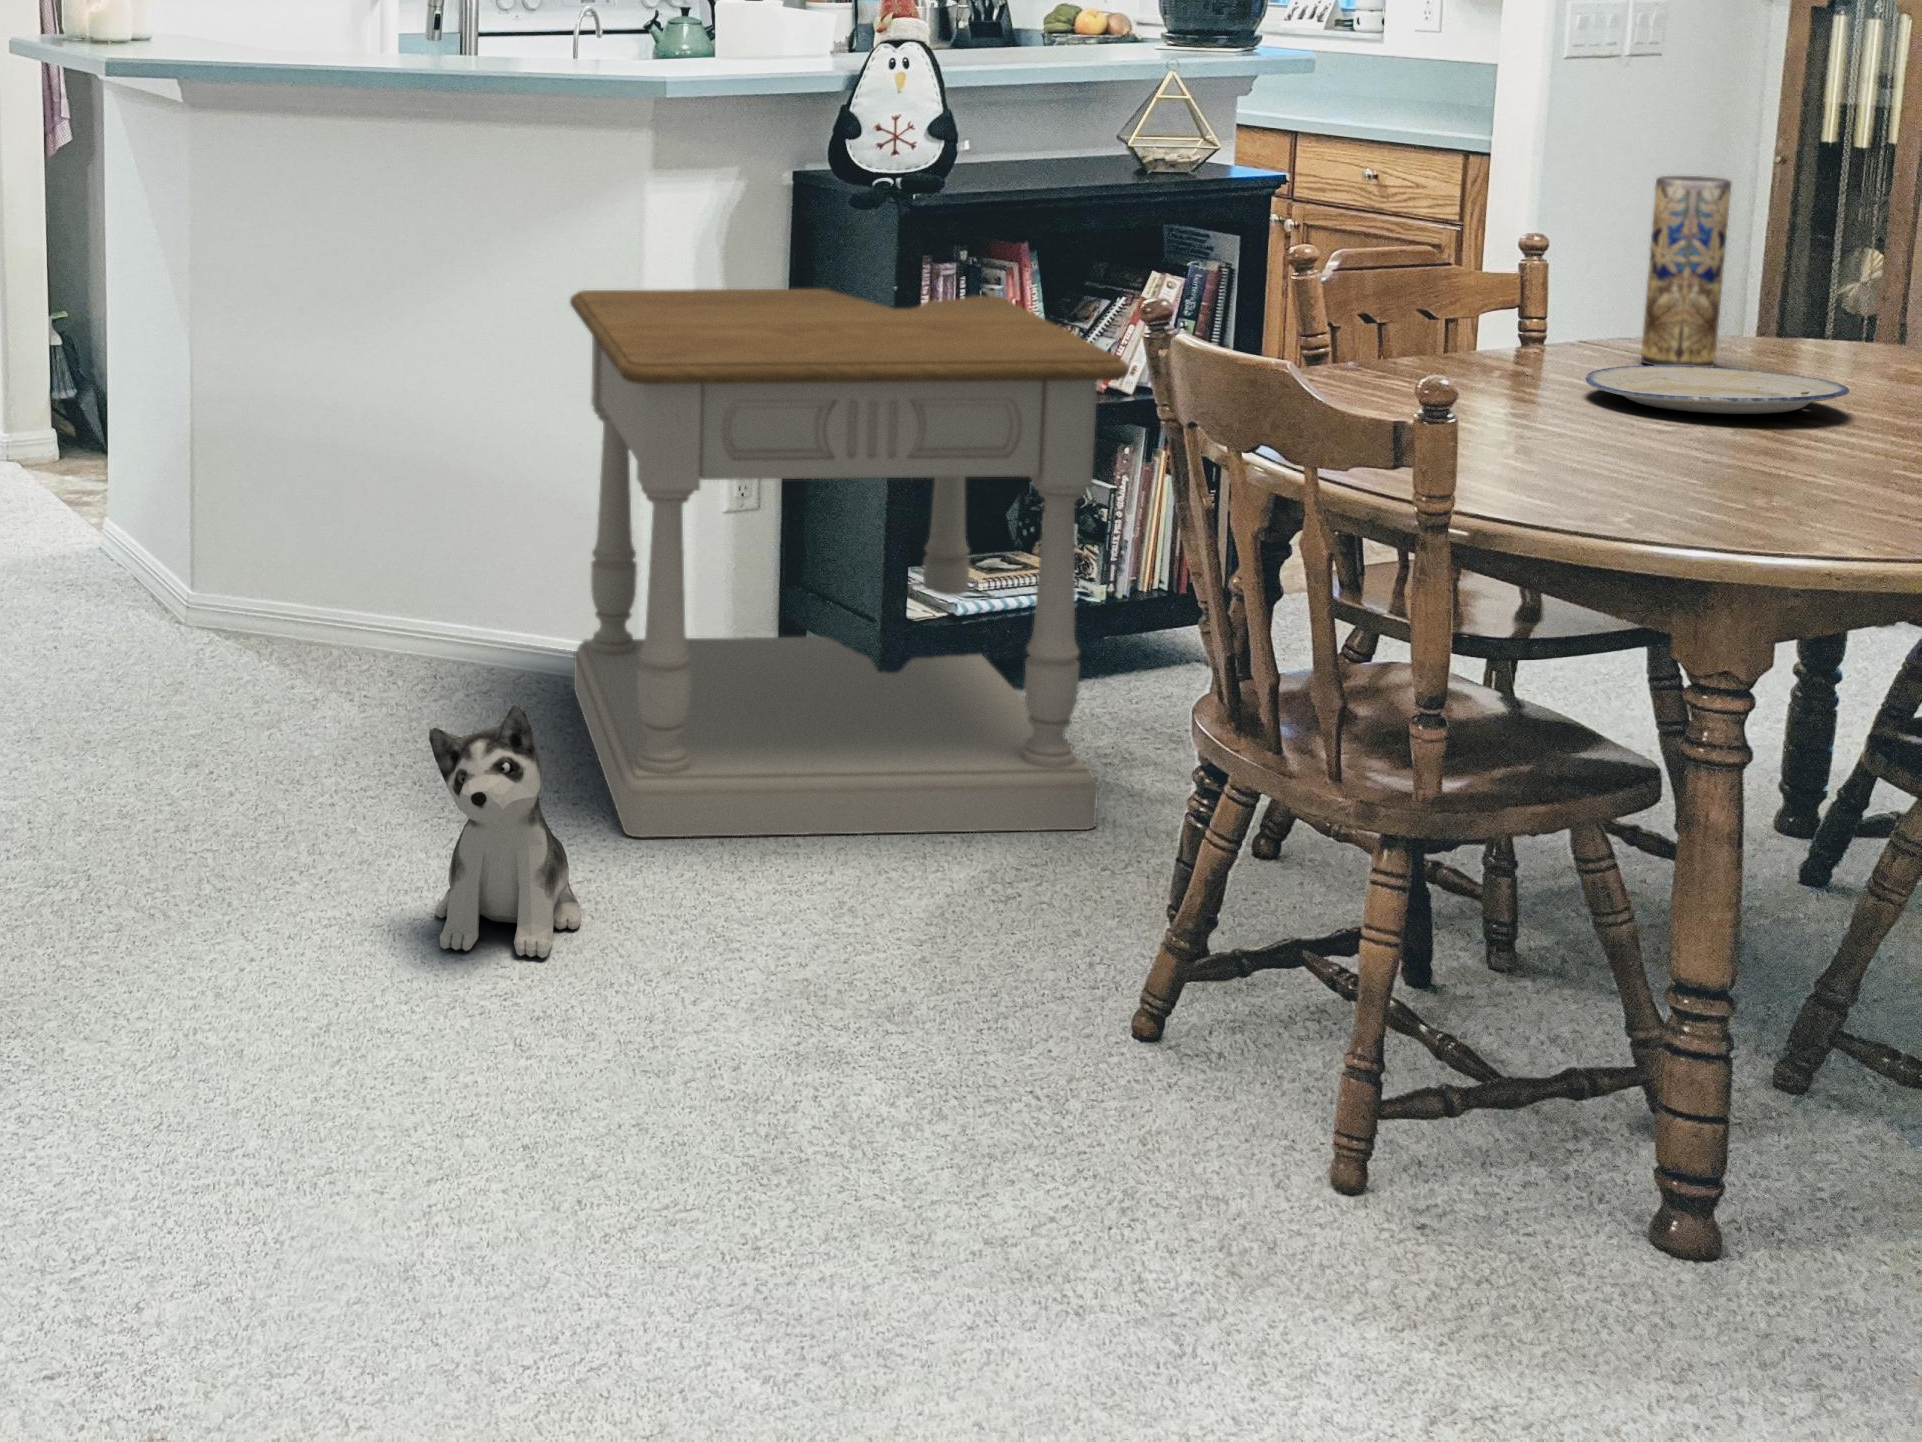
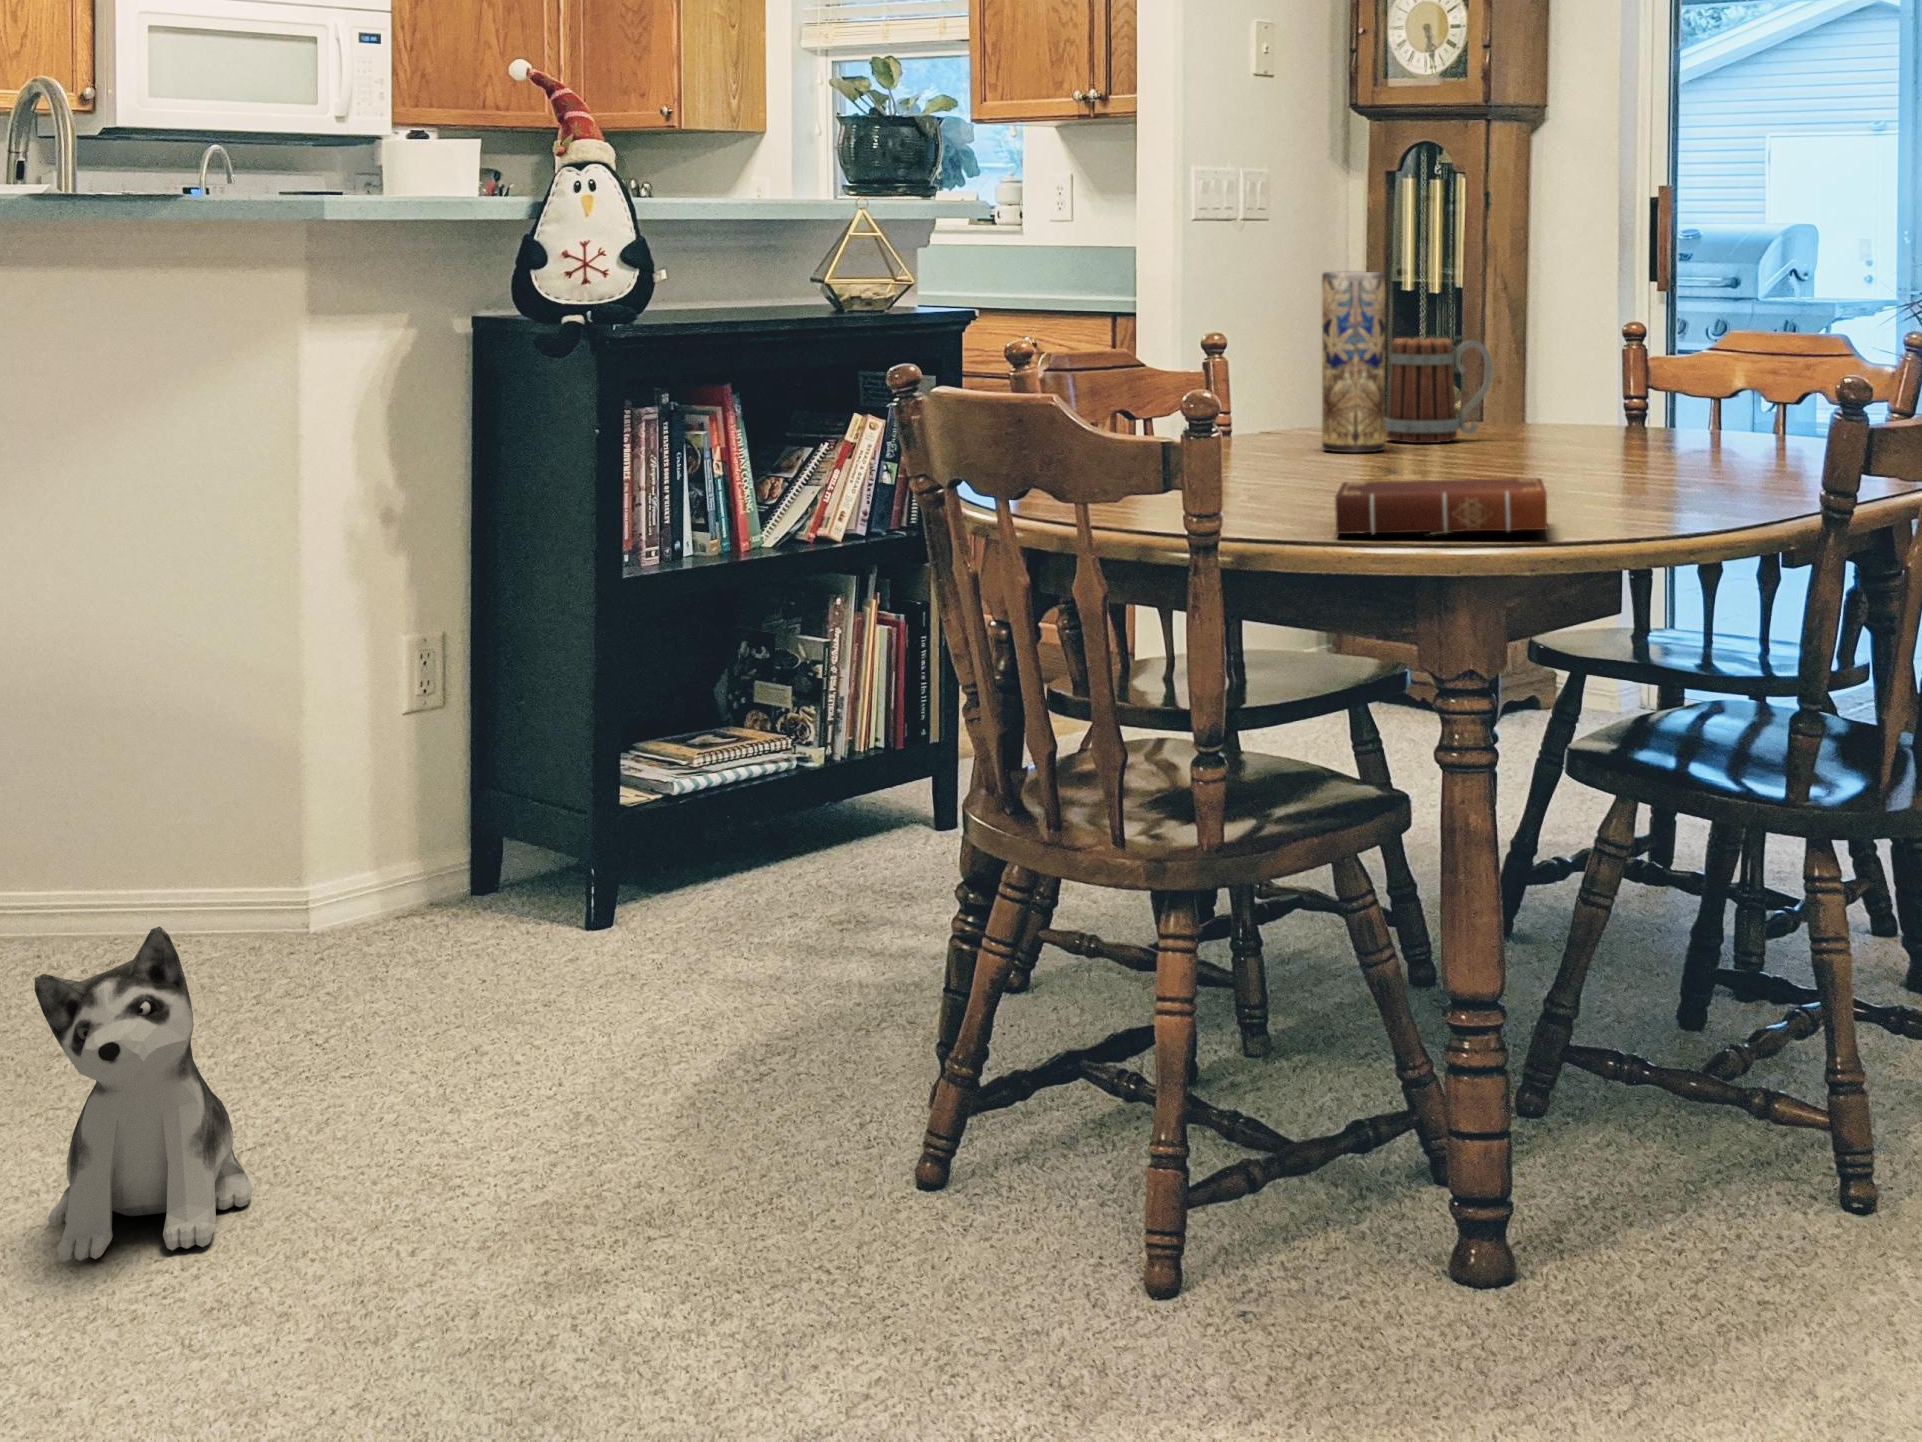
mug: none [1724,242,1865,359] -> present [1385,338,1493,443]
side table: present [570,289,1129,837] -> none [198,437,854,1090]
plate: present [1585,366,1850,414] -> none [1287,441,1507,473]
book: none [1592,445,1850,530] -> present [1335,478,1548,535]

